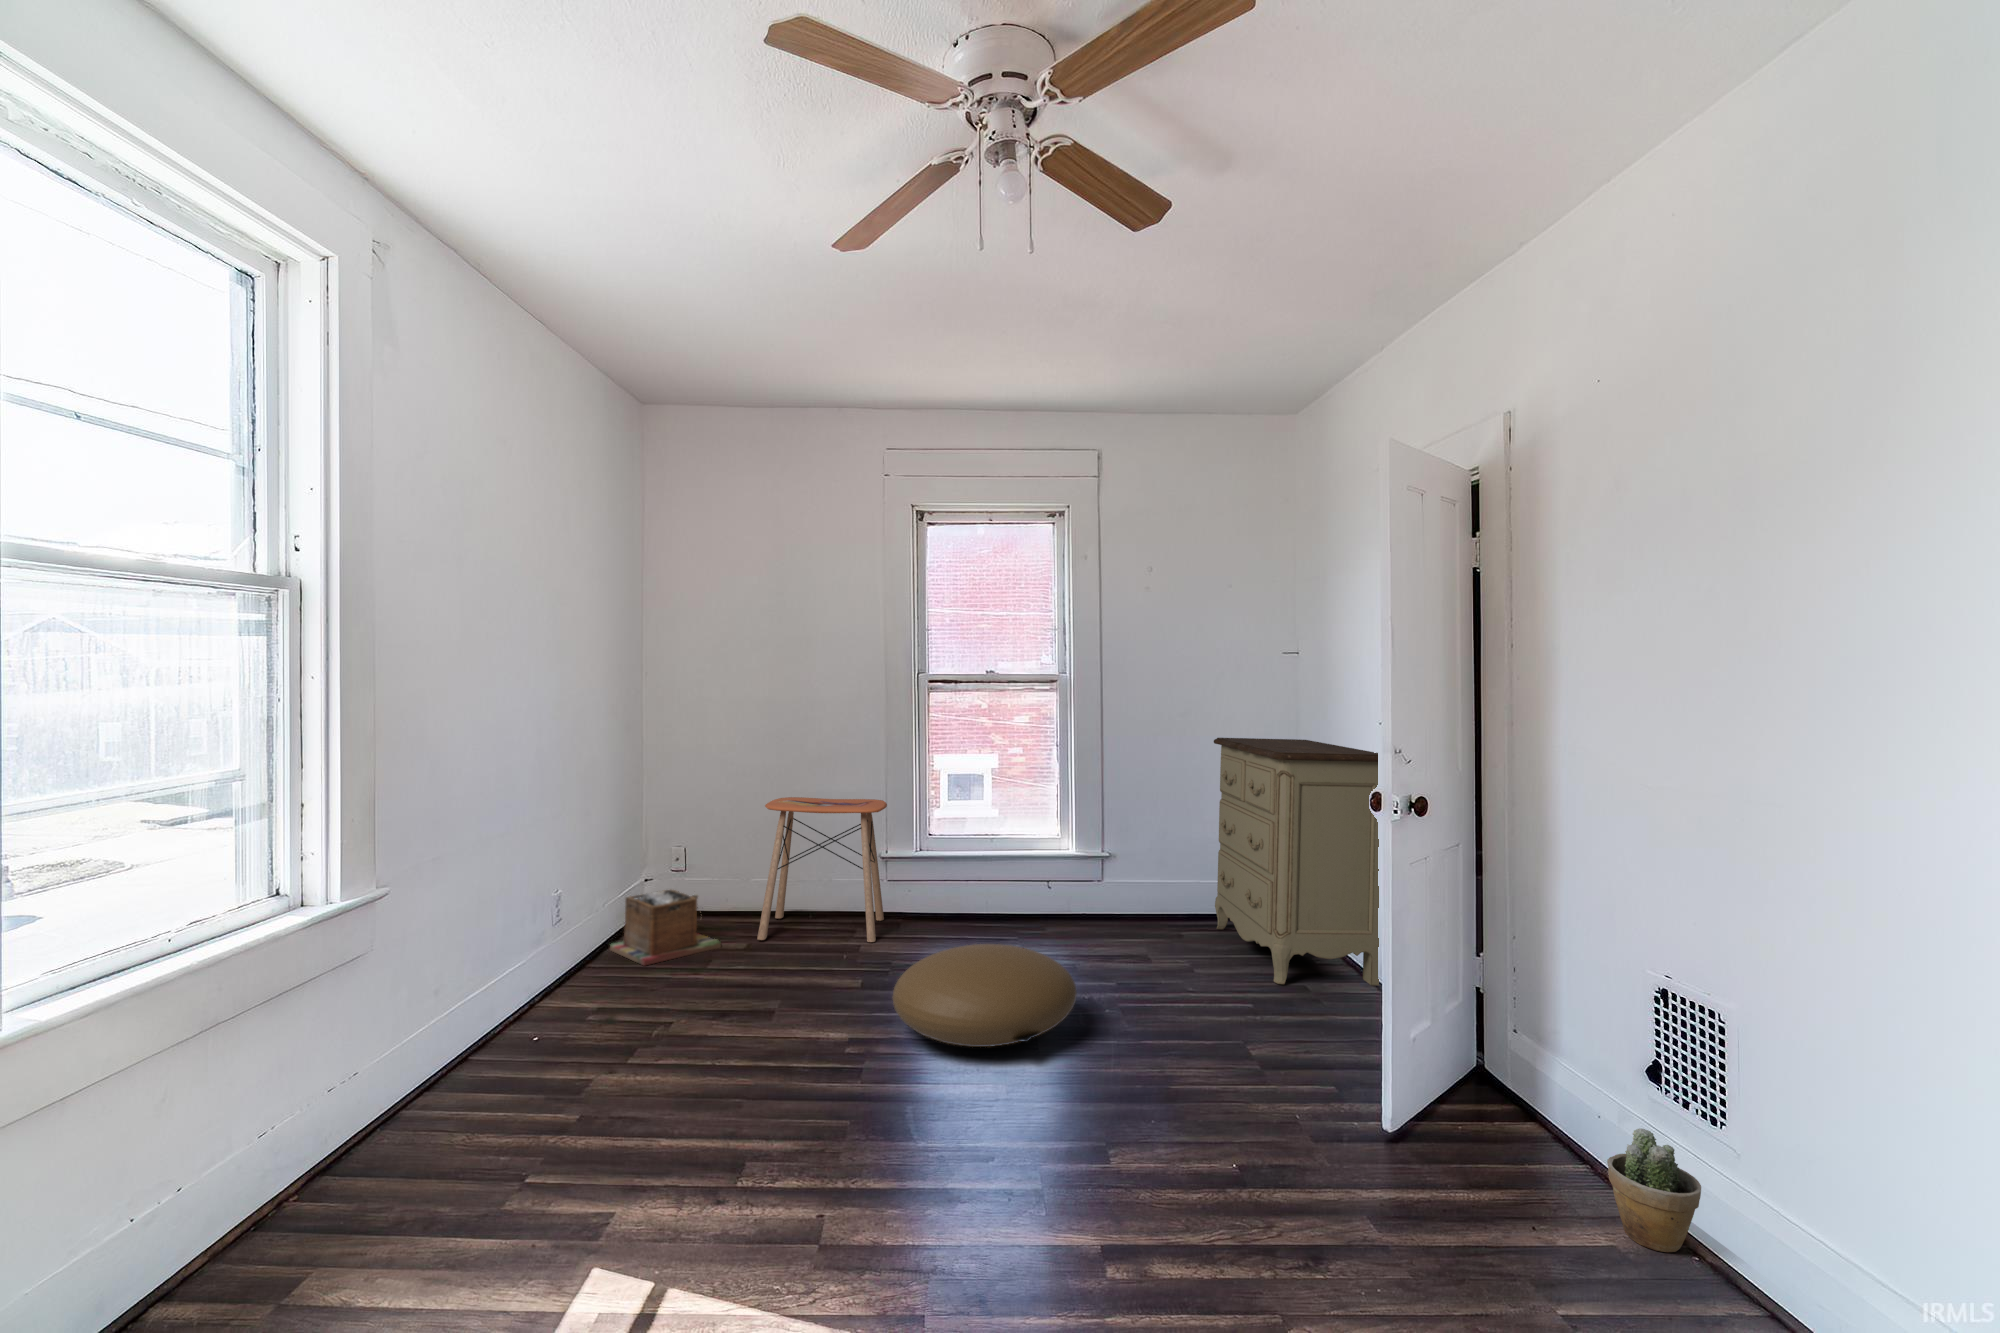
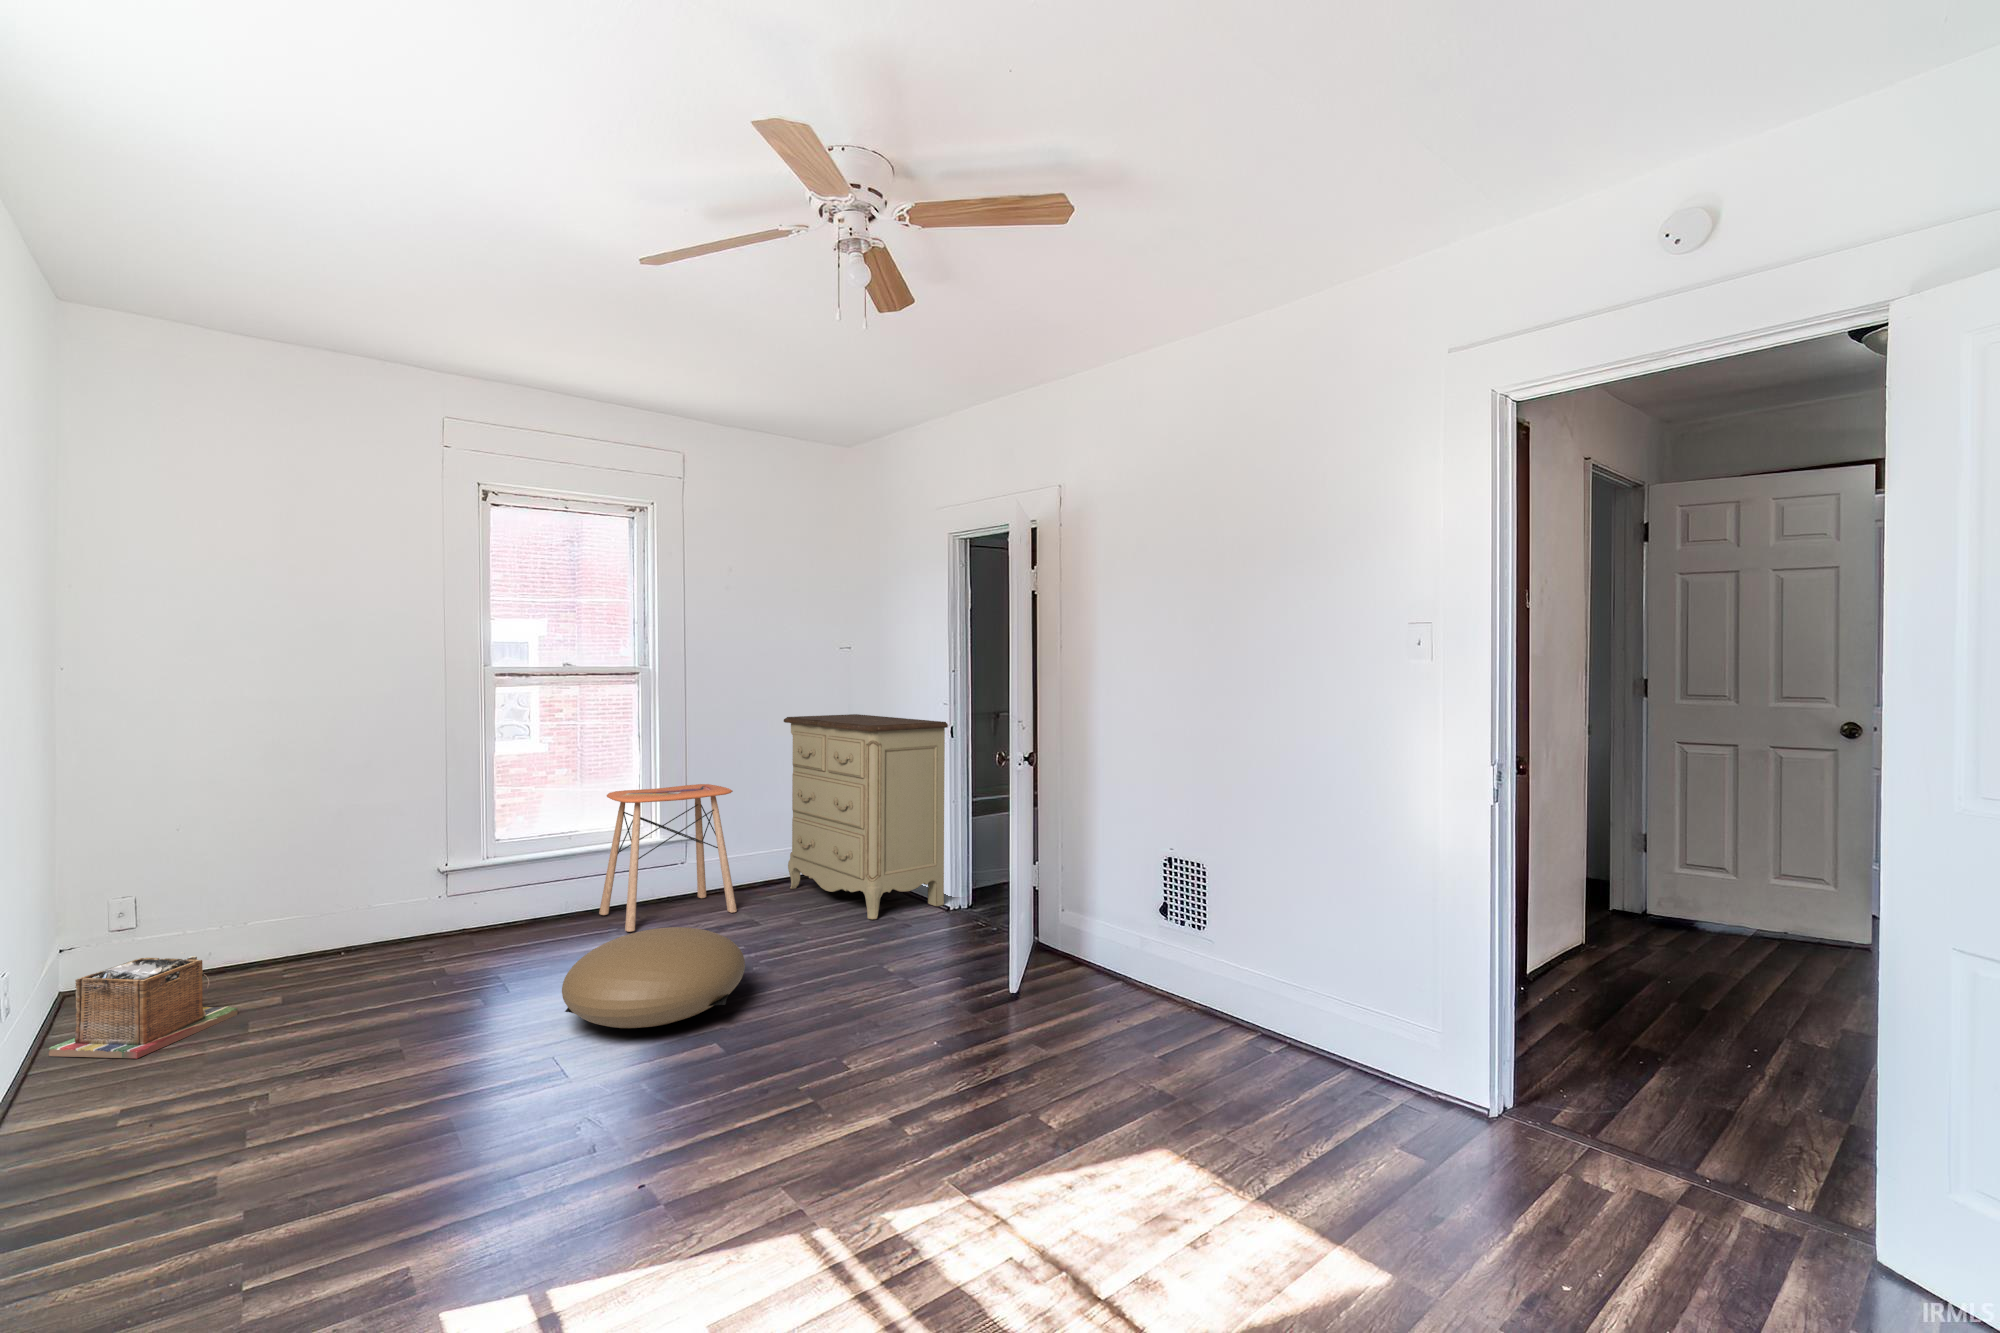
side table: present [757,797,887,942] -> present [599,784,737,932]
potted plant: present [1607,1128,1701,1252] -> none [1153,942,1202,1012]

